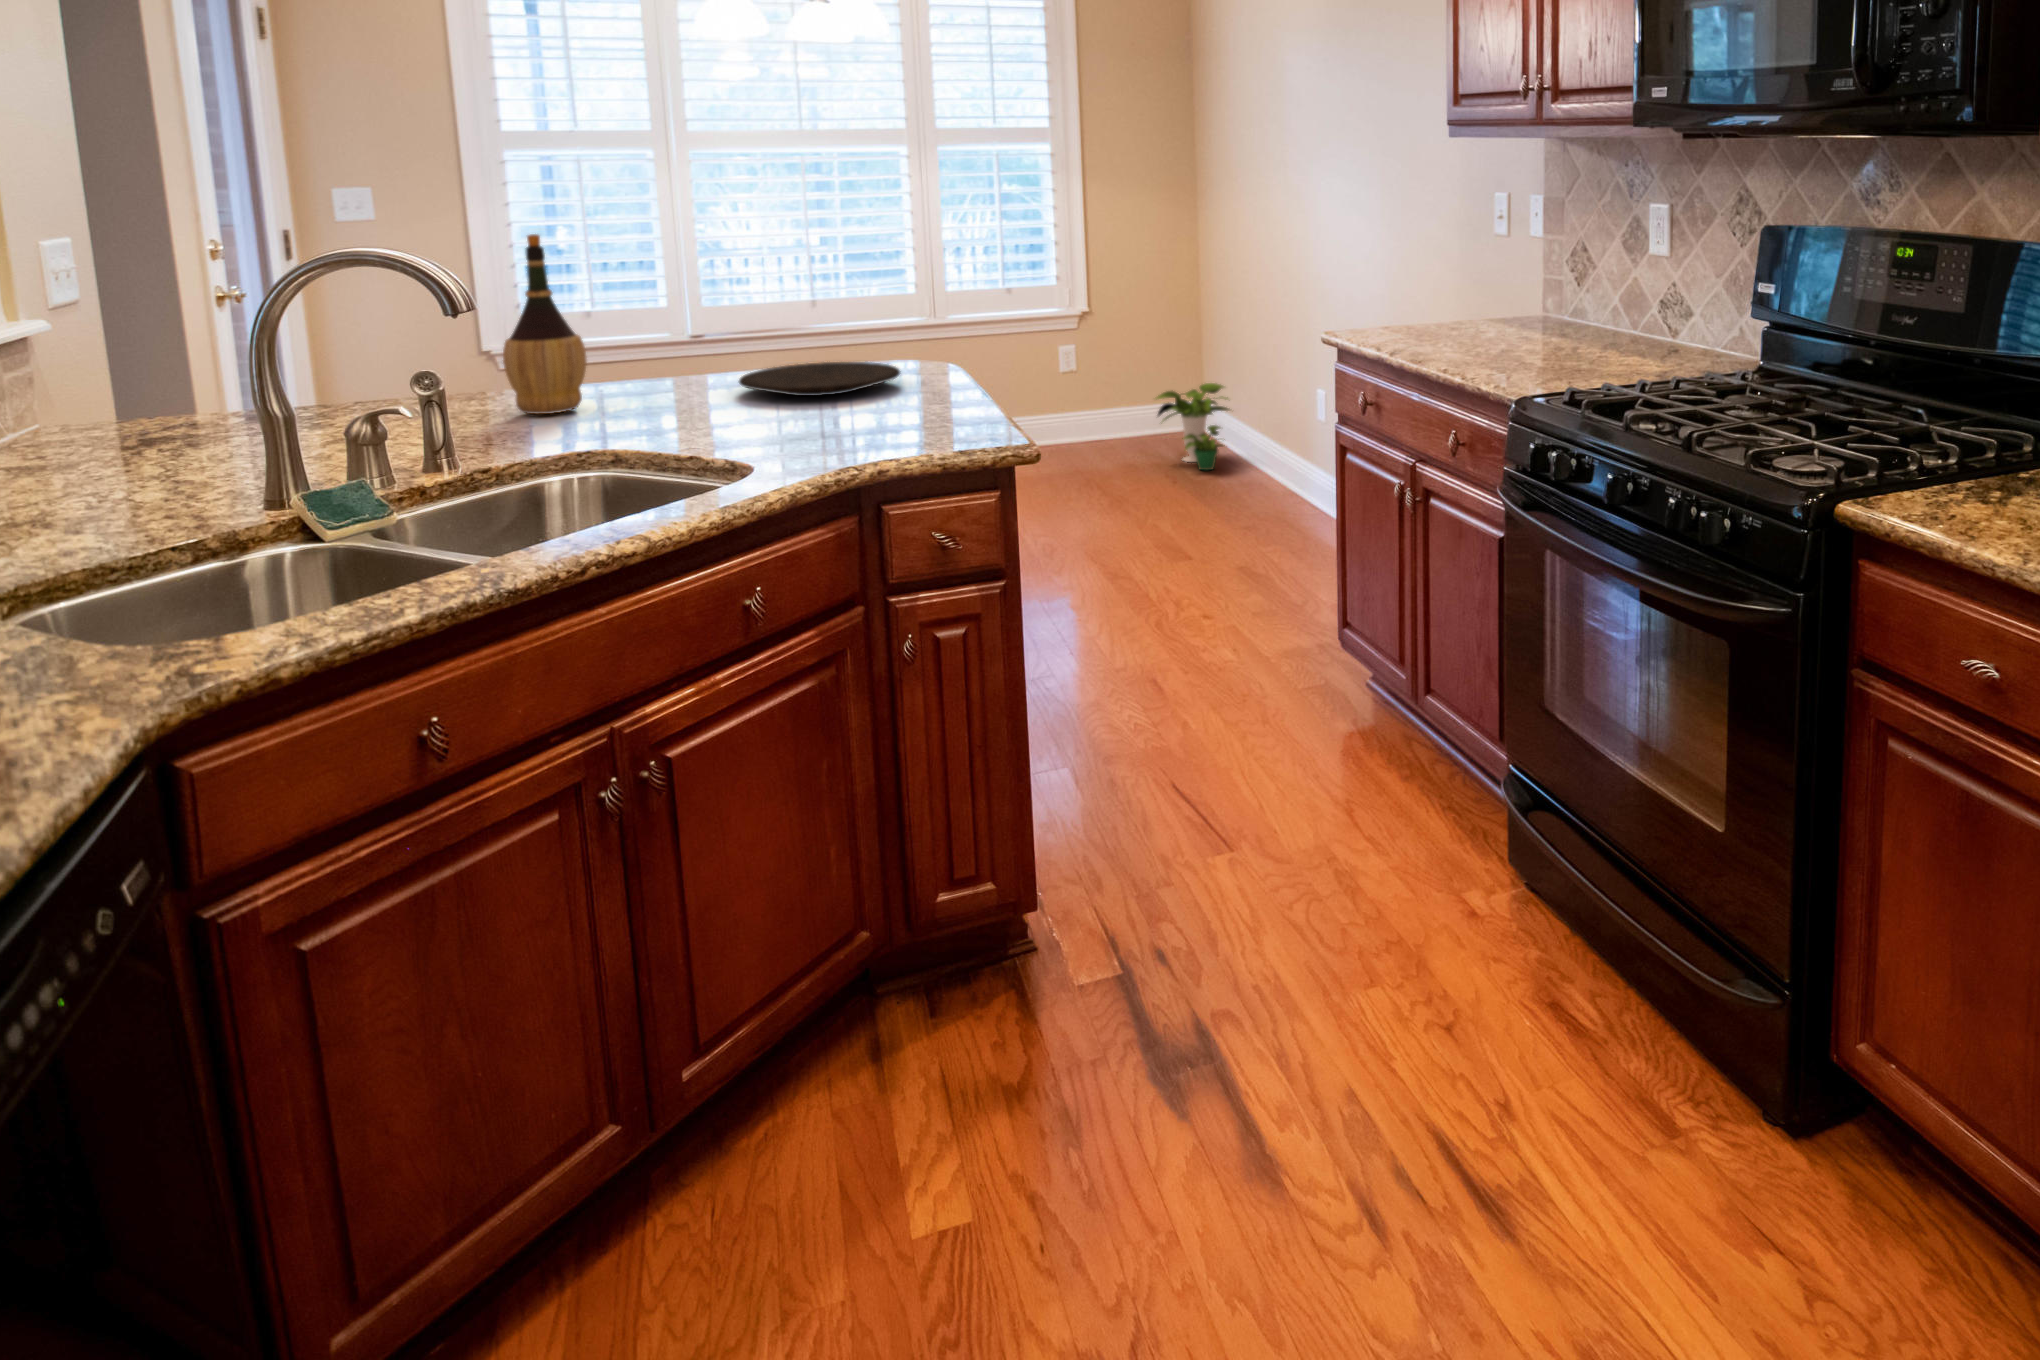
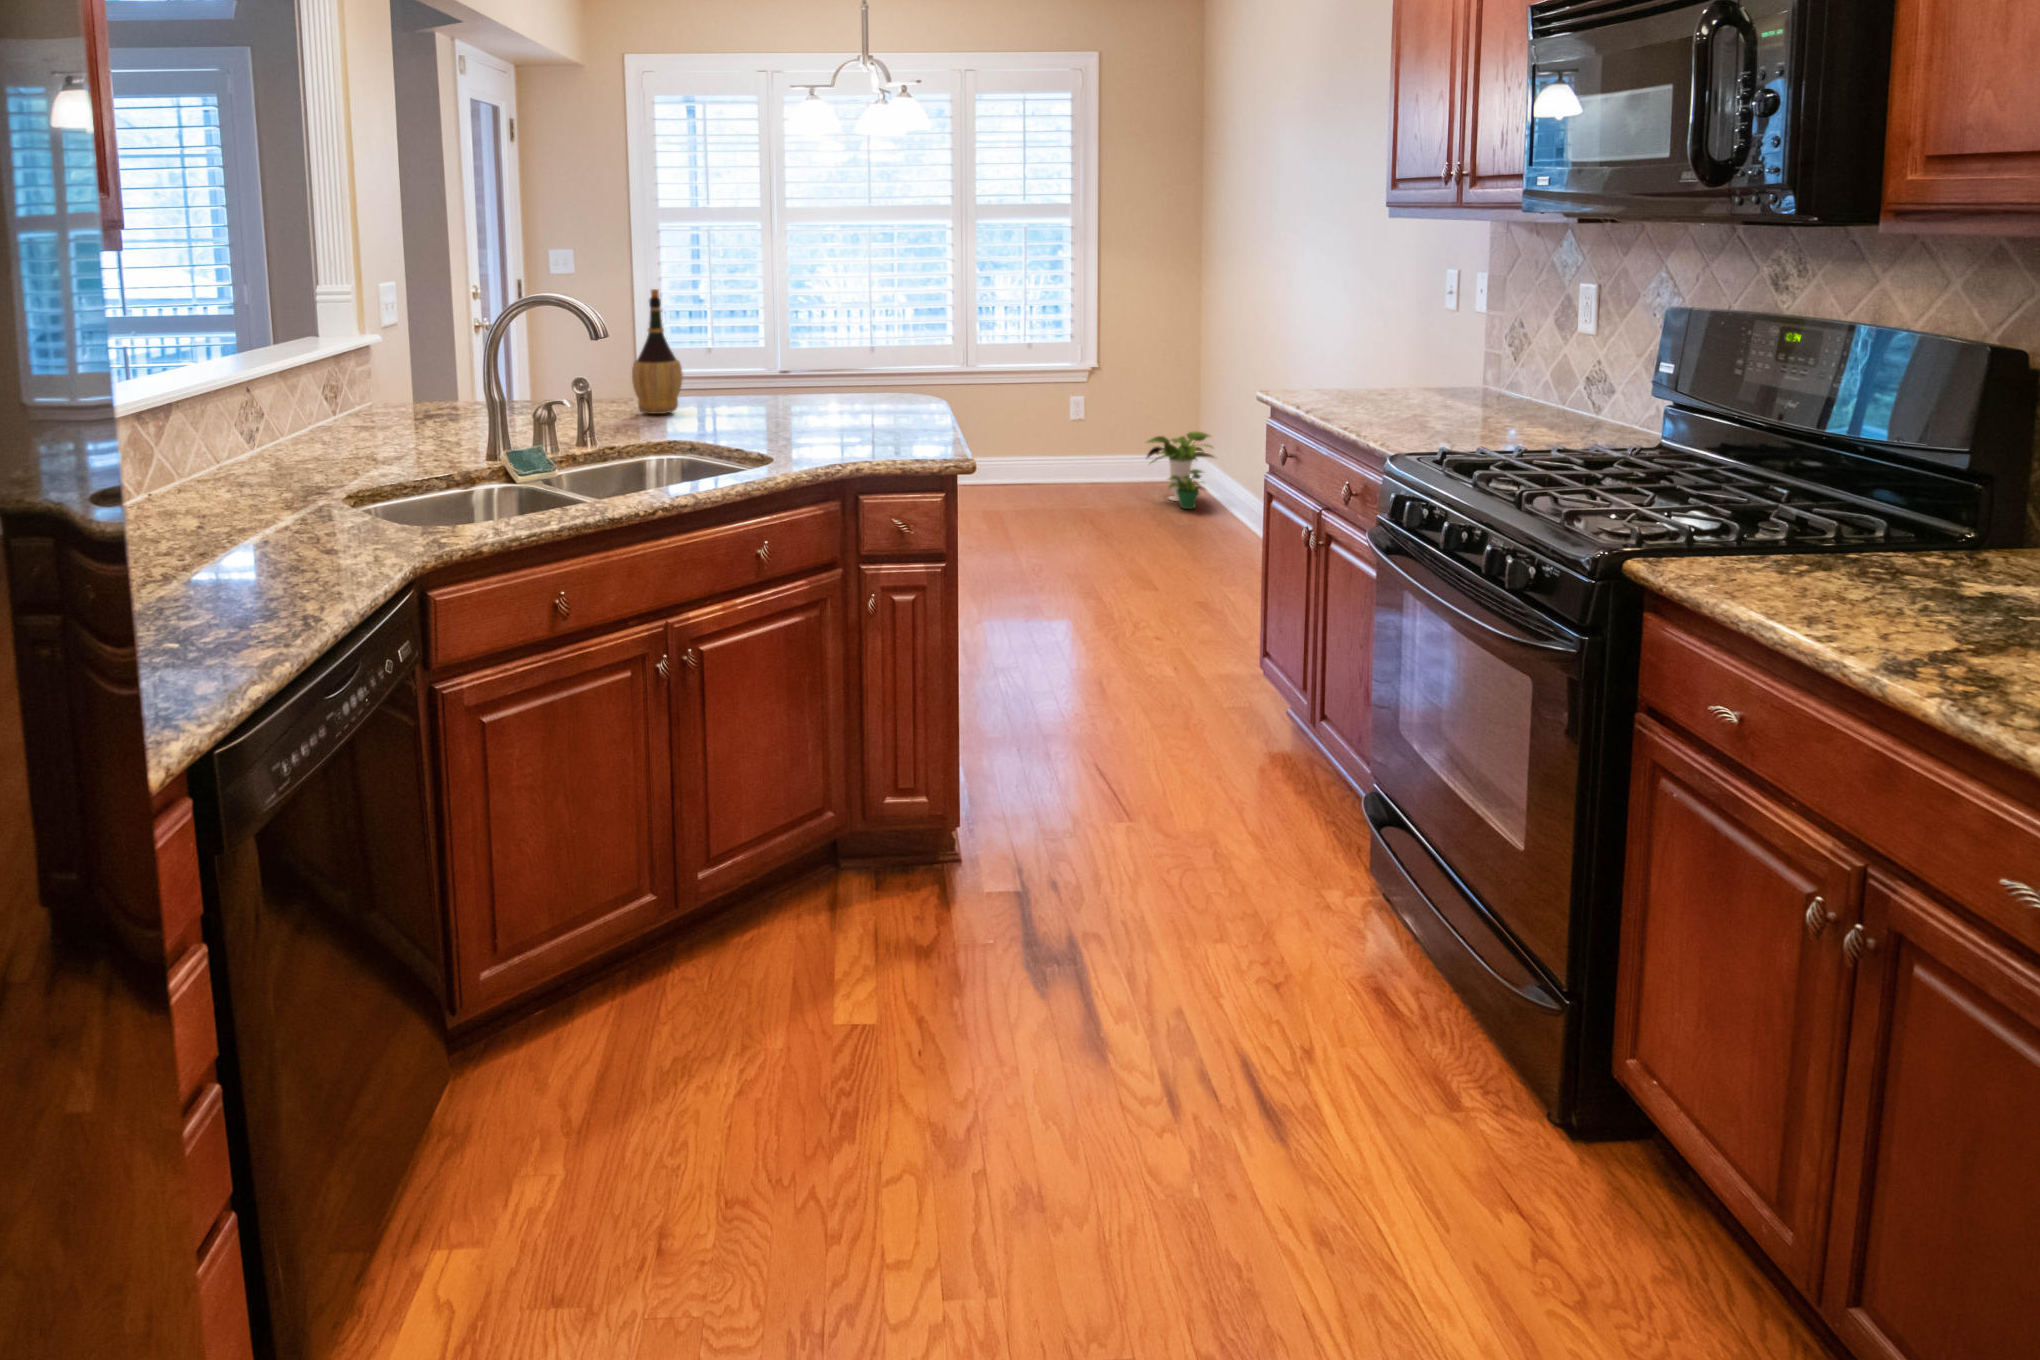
plate: present [739,362,900,396] -> none [780,390,893,413]

